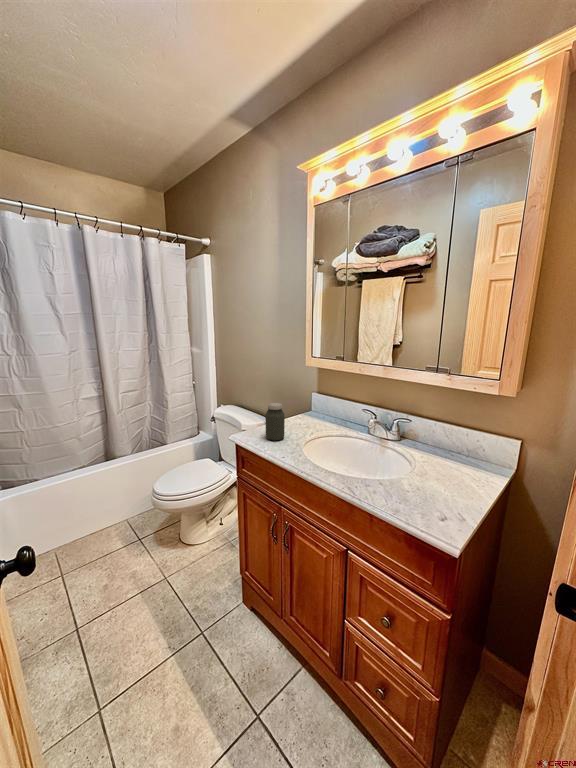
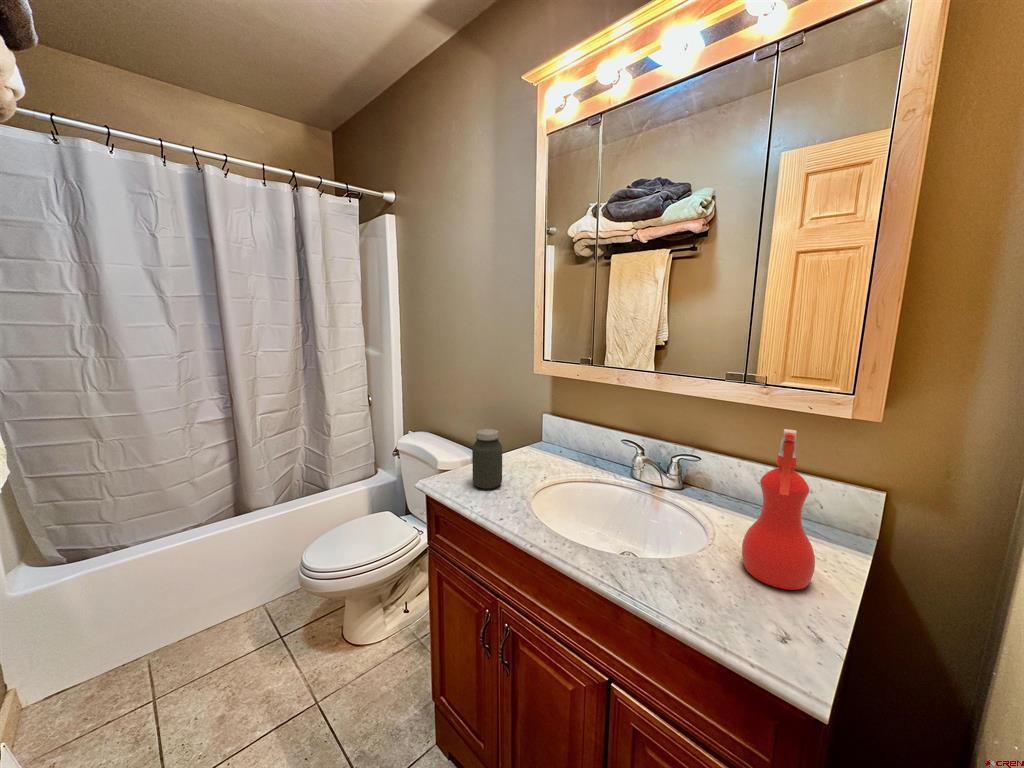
spray bottle: none [427,401,468,495] -> present [742,429,815,590]

